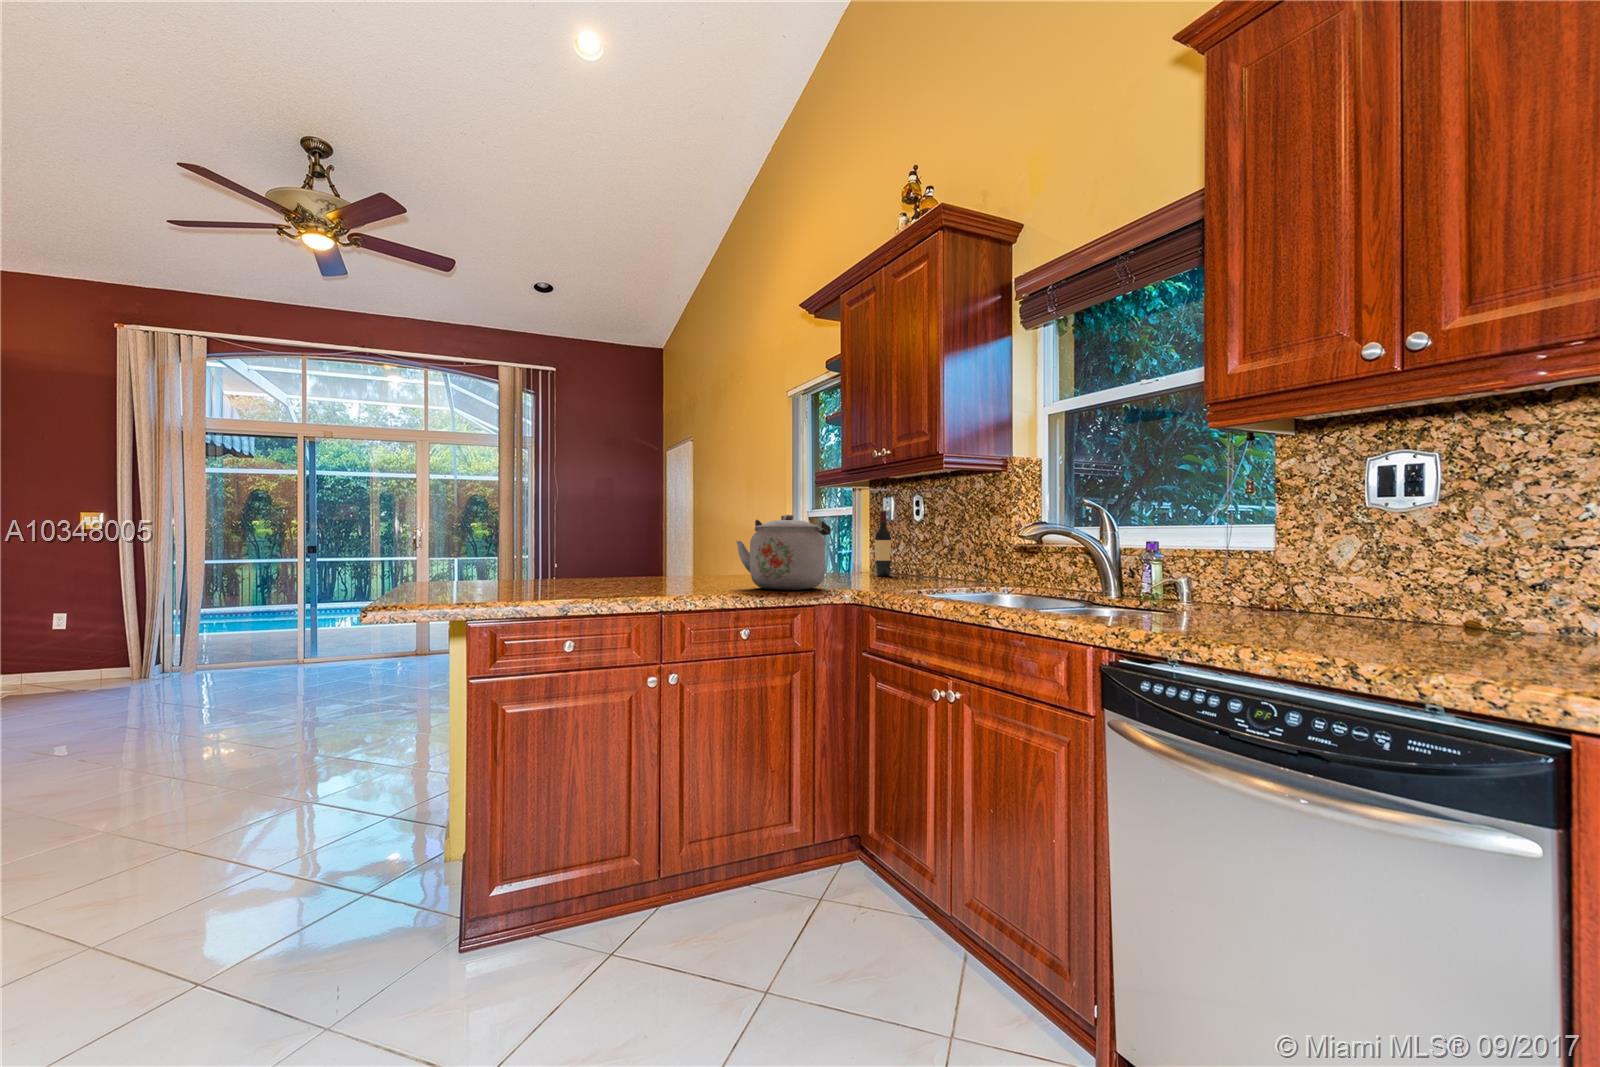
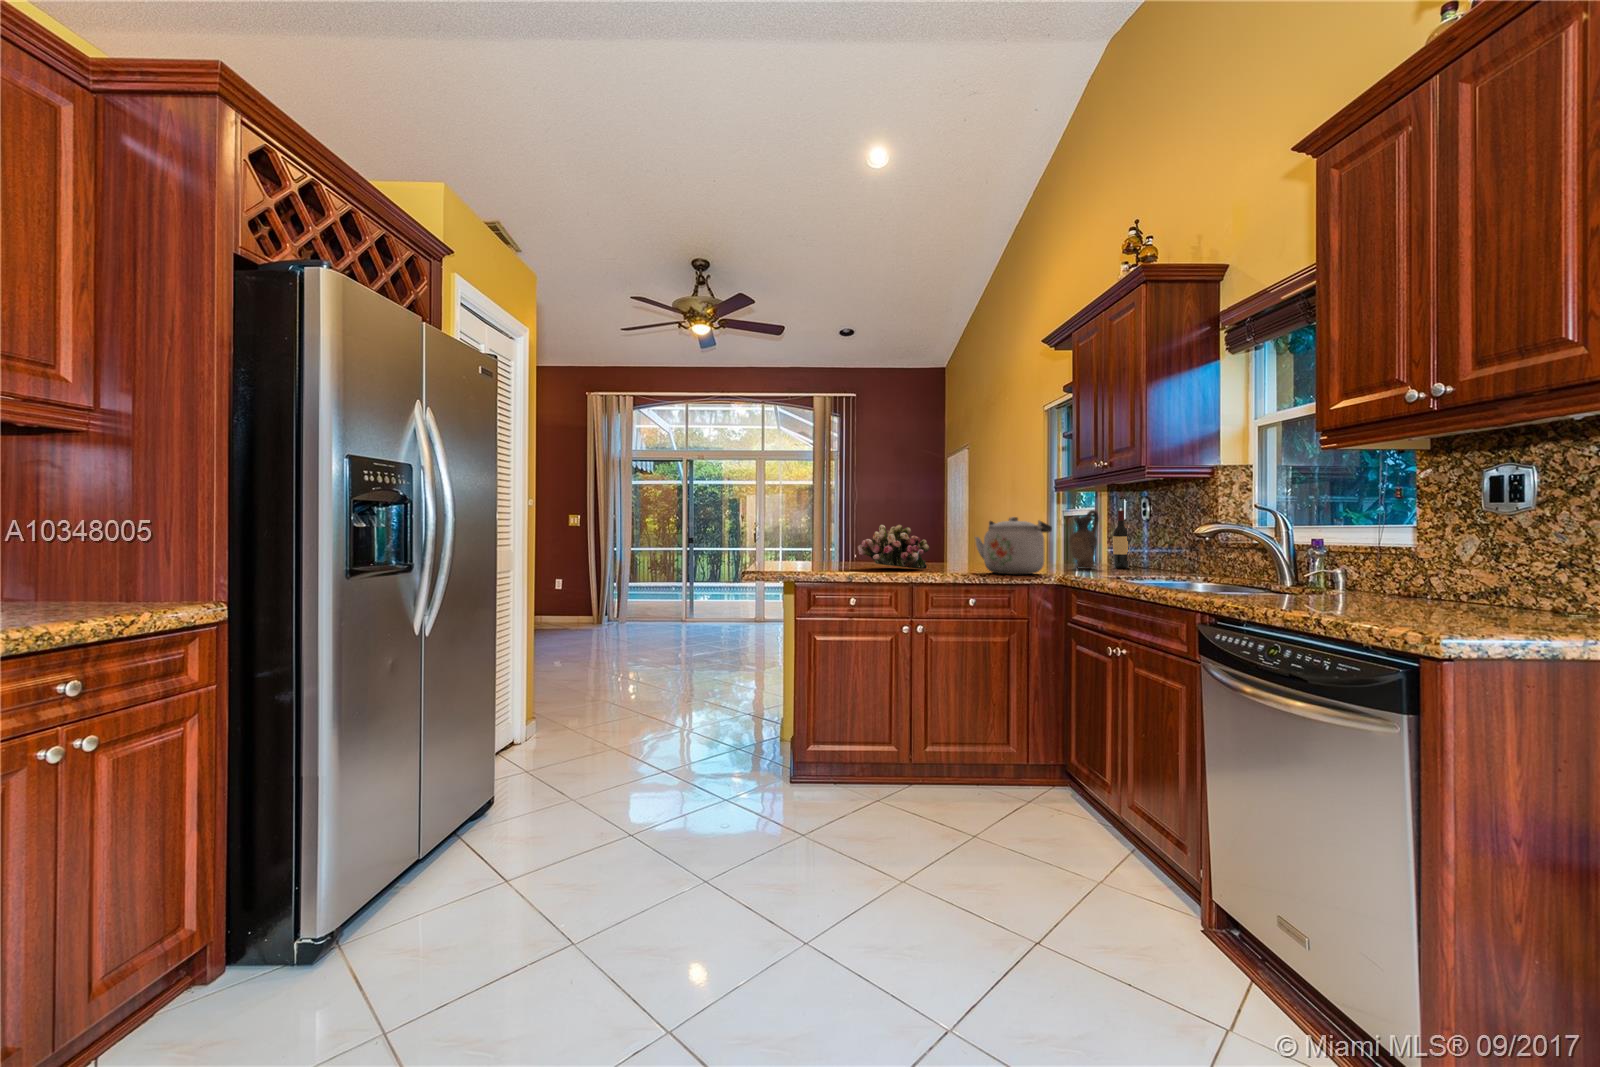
ceramic pitcher: none [834,509,863,578] -> present [1069,510,1099,569]
flower arrangement: none [572,525,674,585] -> present [858,525,929,569]

